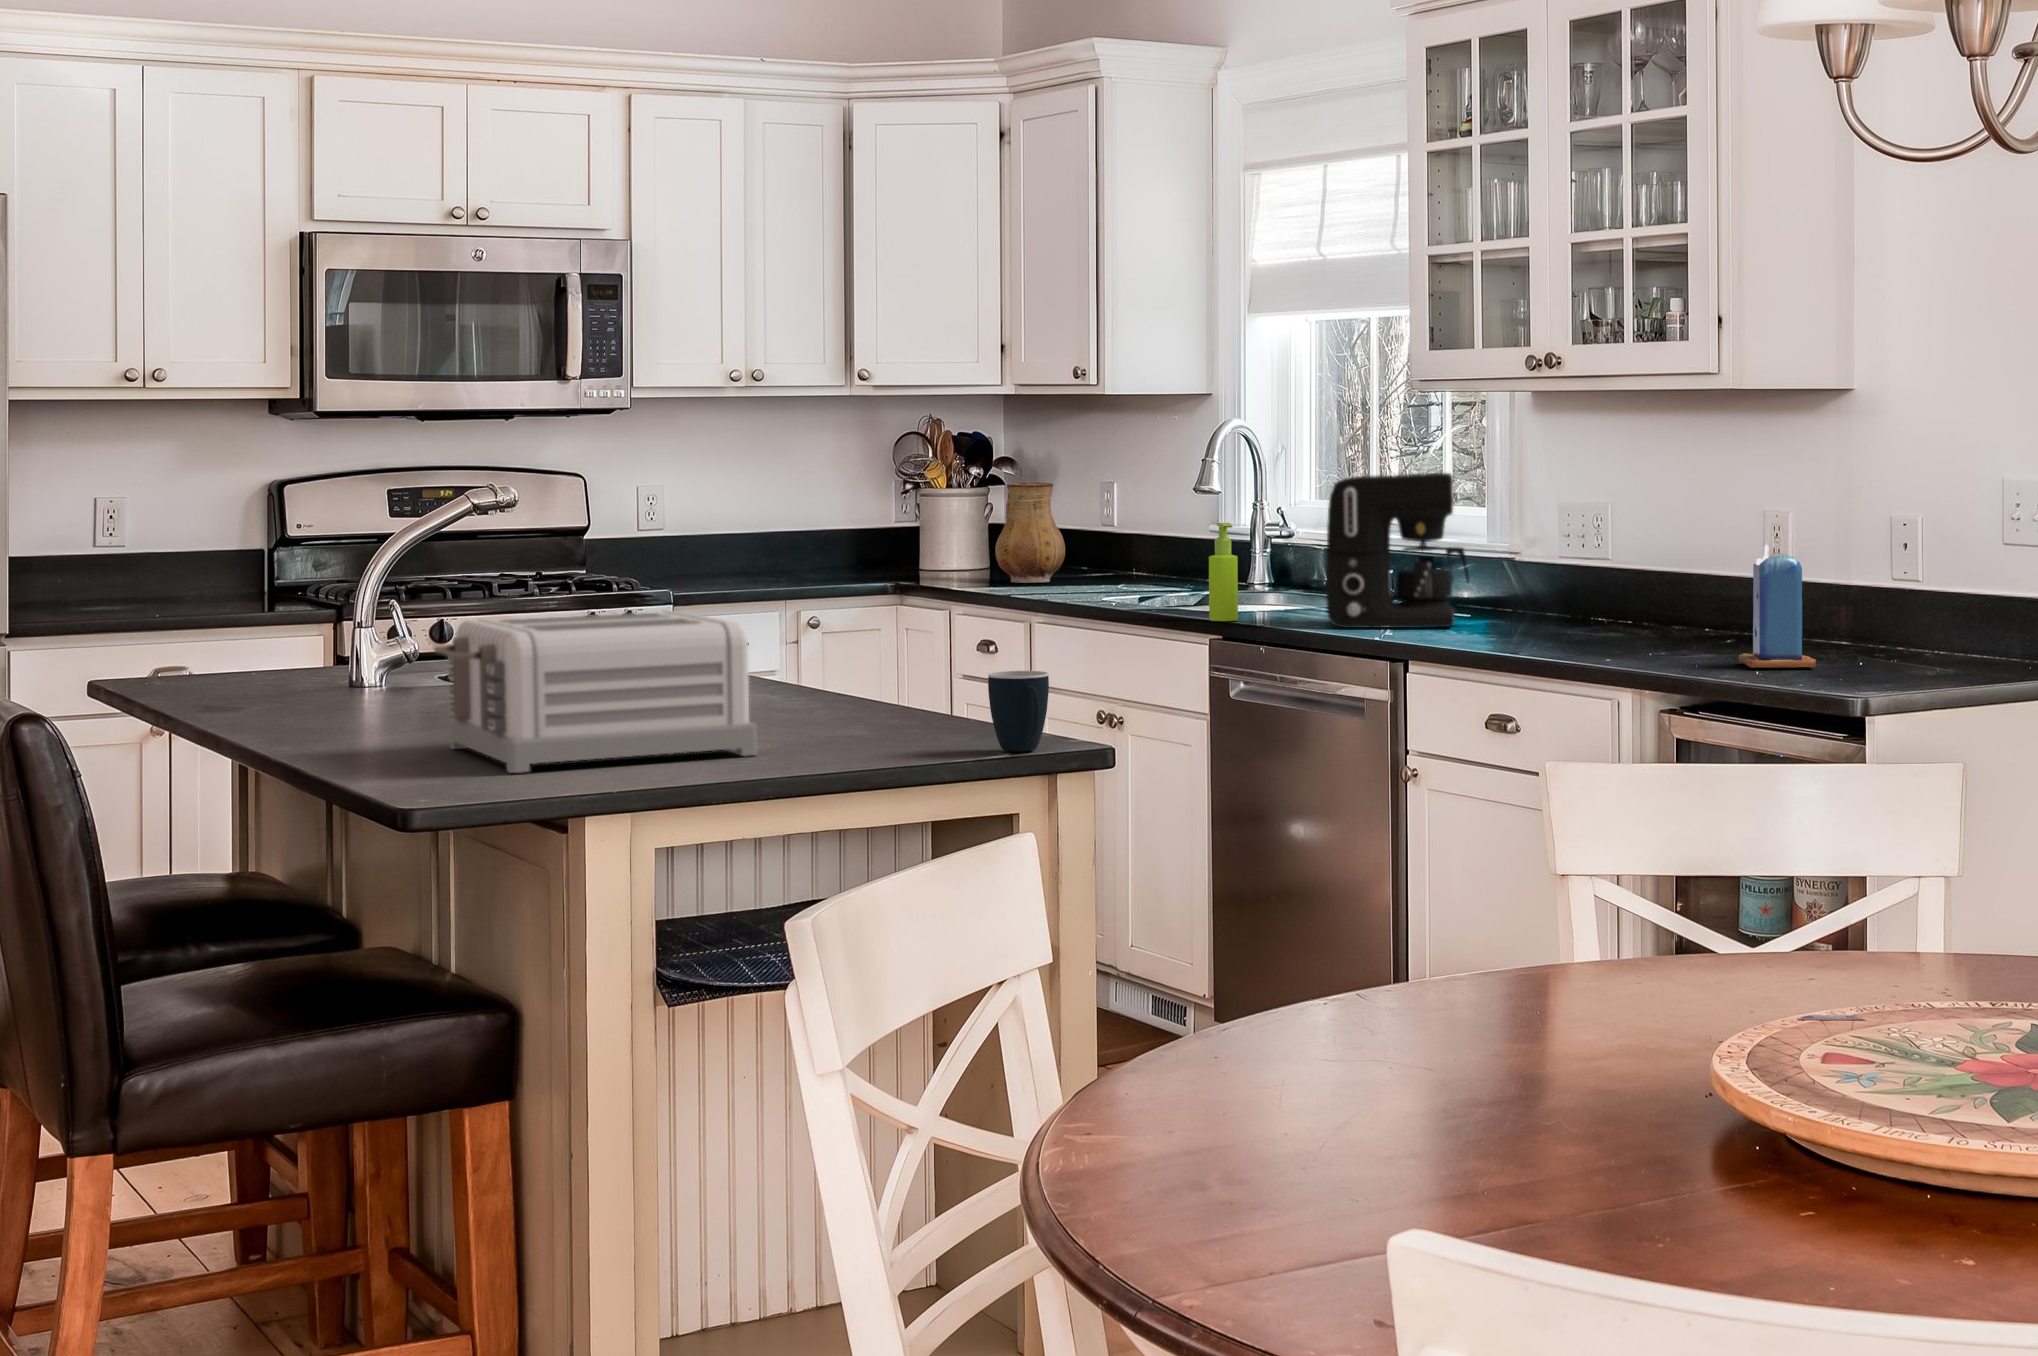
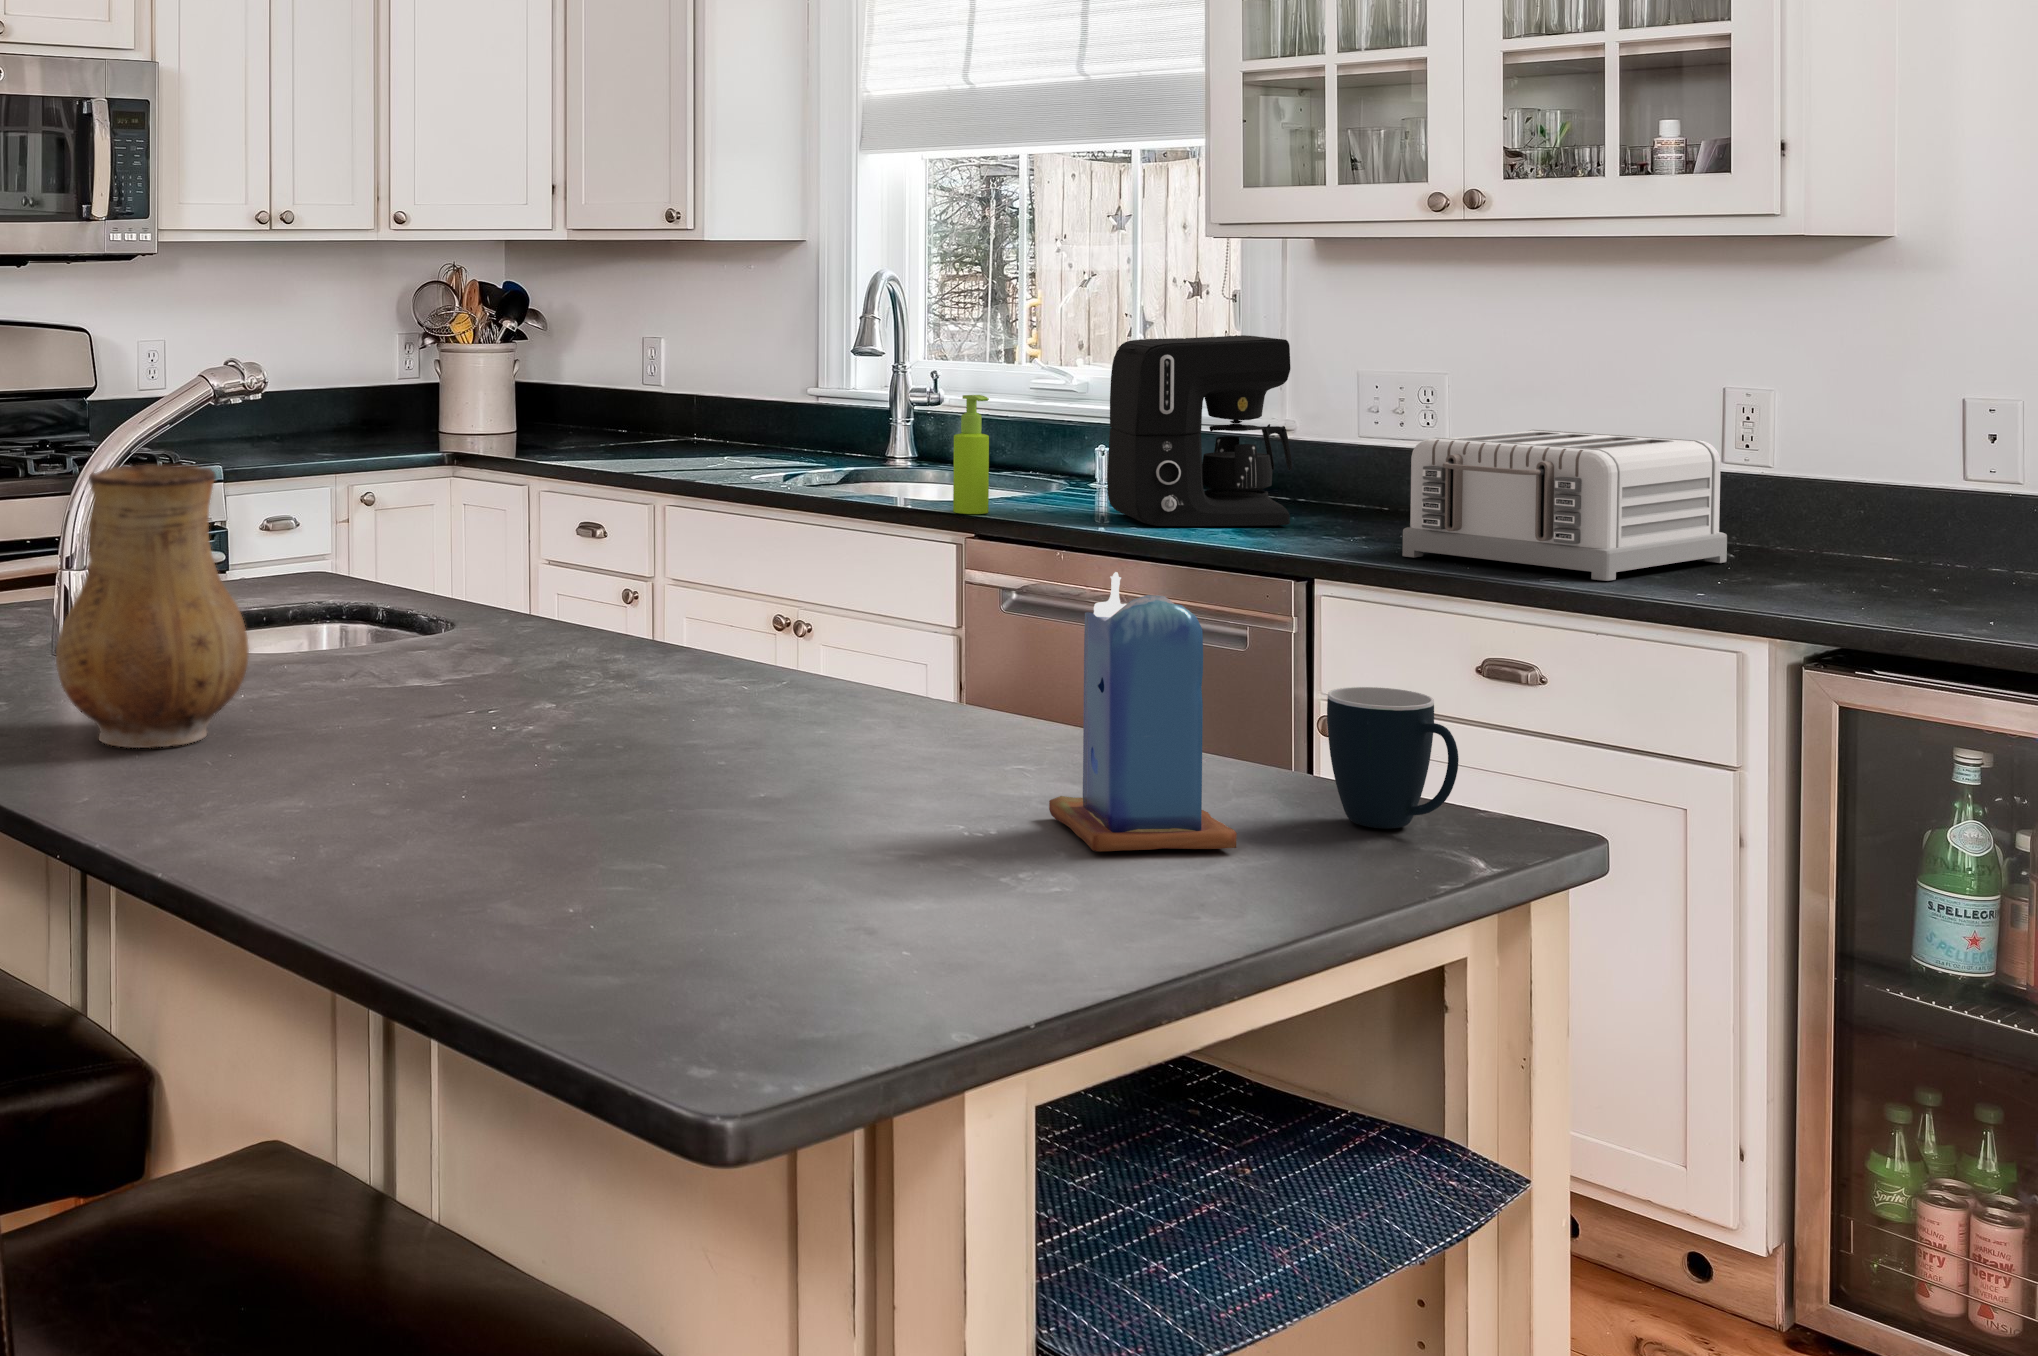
ceramic pitcher: present [995,482,1065,583] -> present [56,464,249,748]
candle: present [1739,545,1816,668] -> present [1049,572,1237,851]
toaster: present [434,611,757,773] -> present [1402,430,1727,581]

